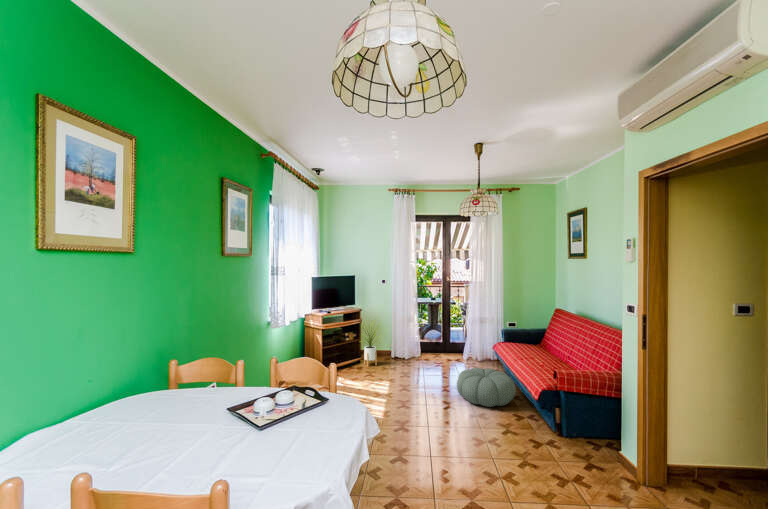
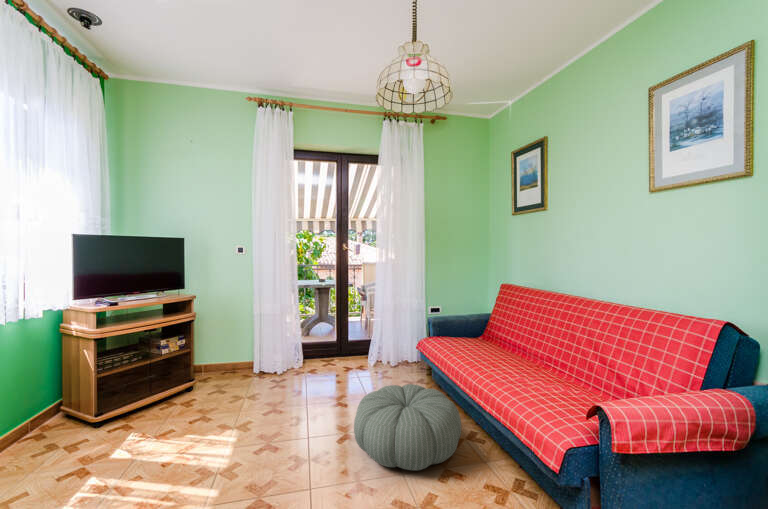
house plant: present [363,327,377,367] -> none [183,310,233,397]

